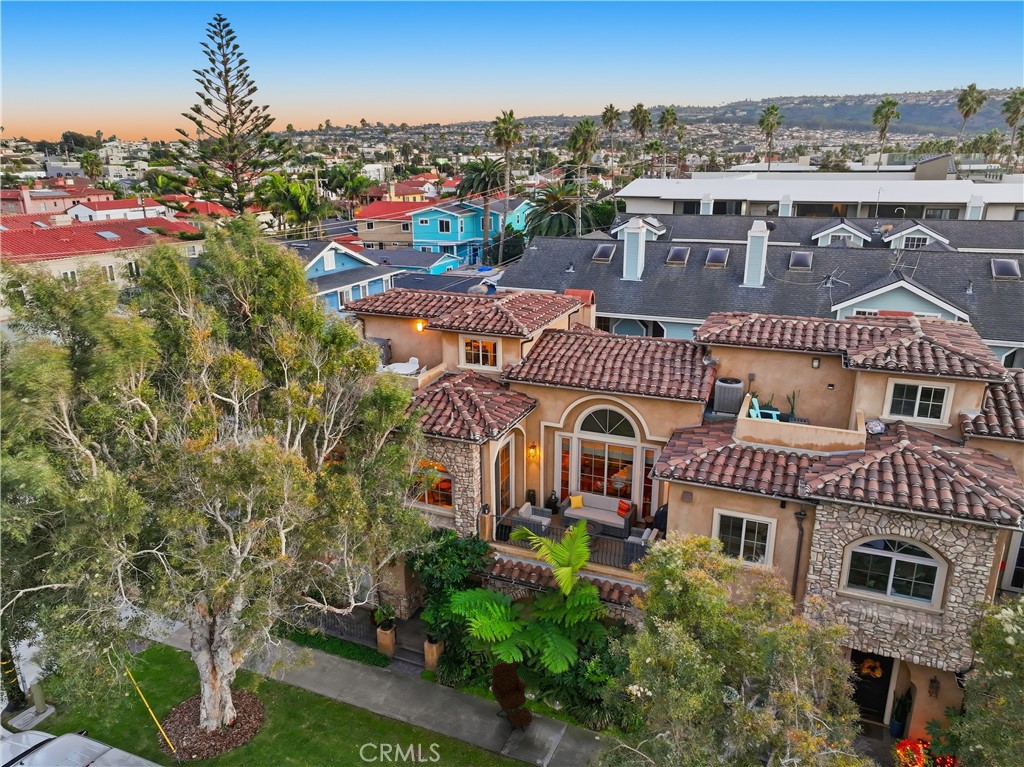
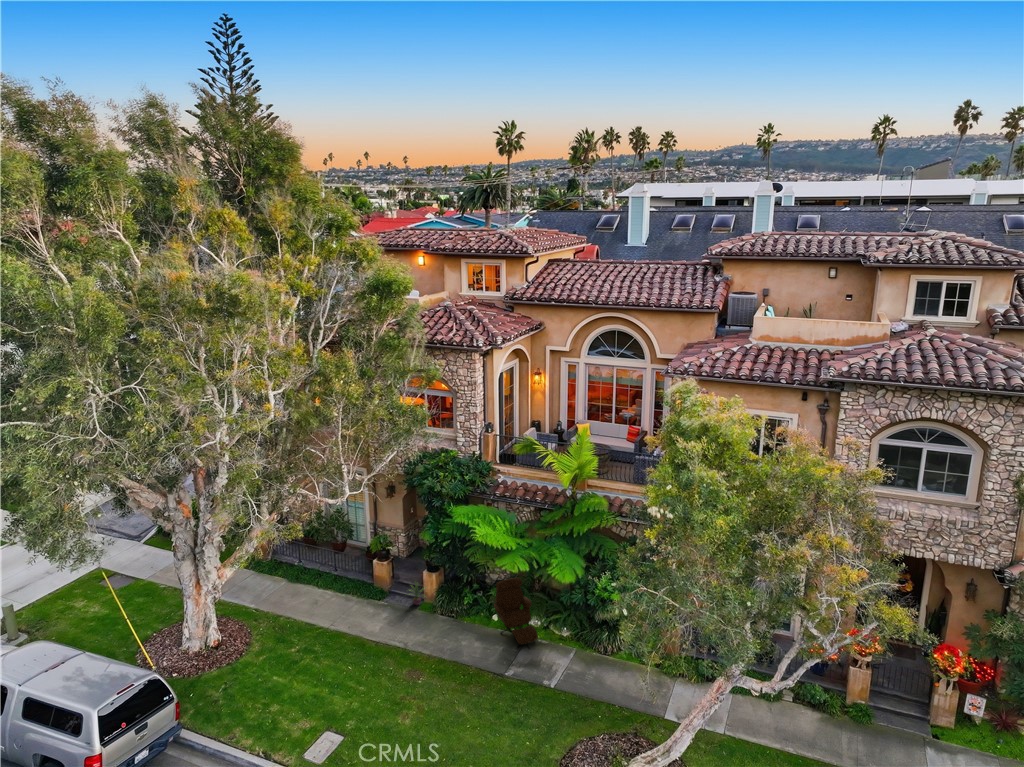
decorative plant: none [405,657,428,681] -> present [410,583,425,605]

